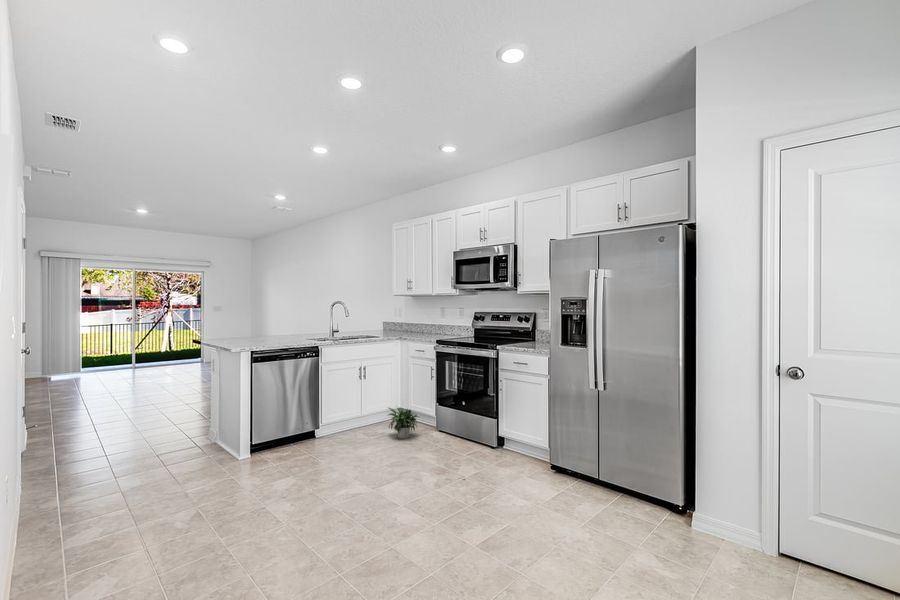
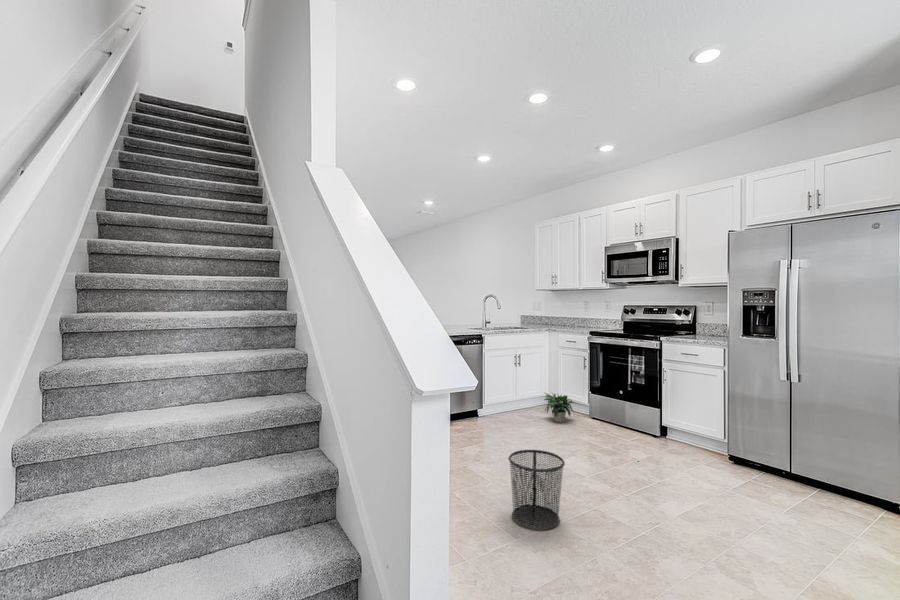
waste bin: none [282,480,346,572] -> present [508,450,565,530]

